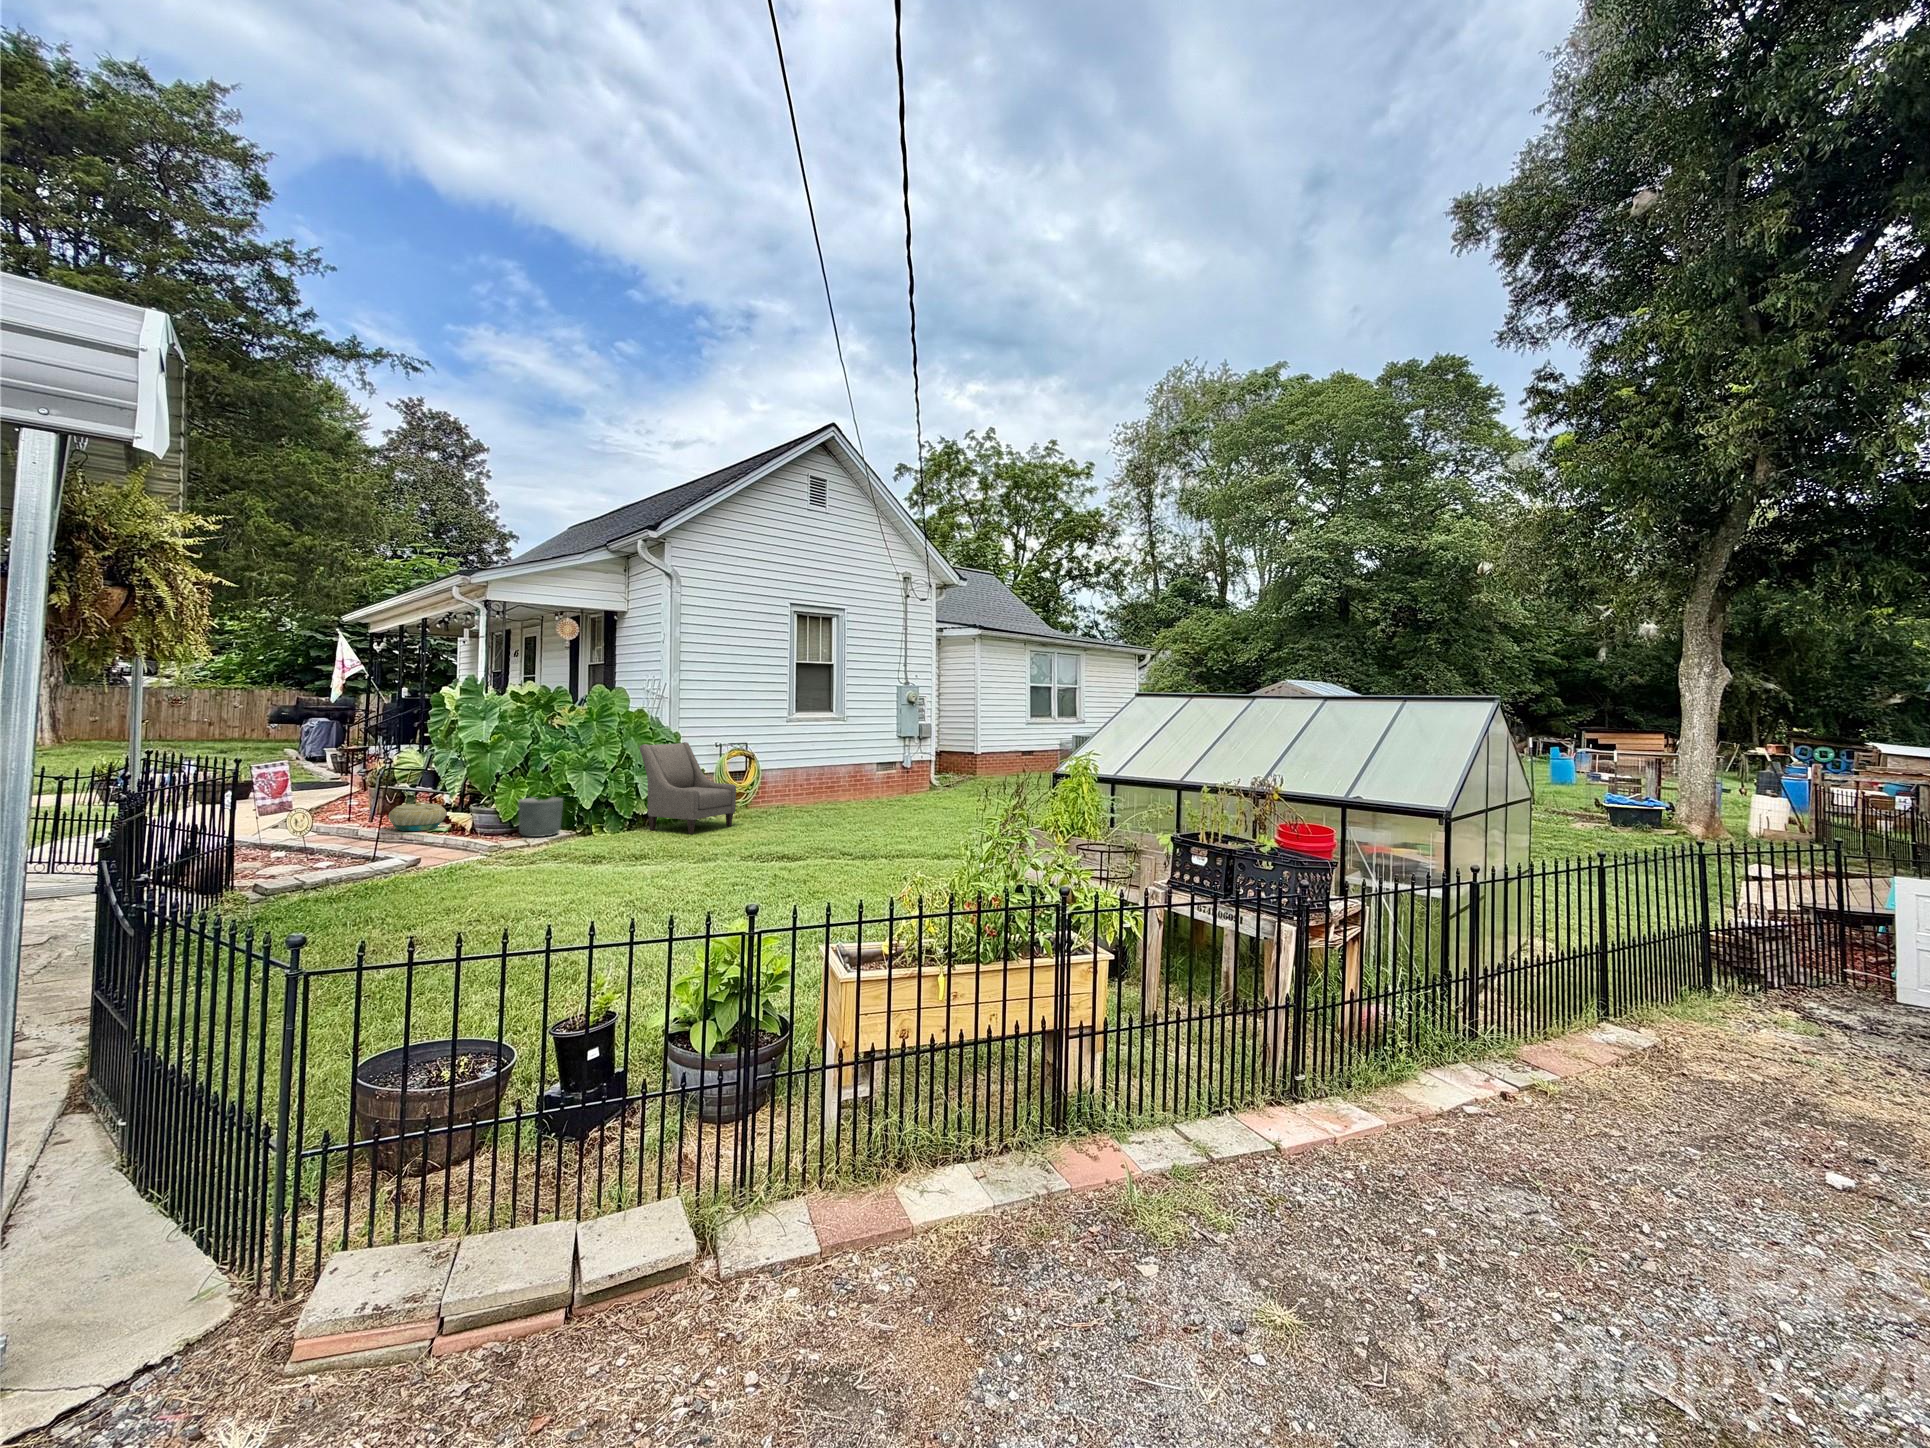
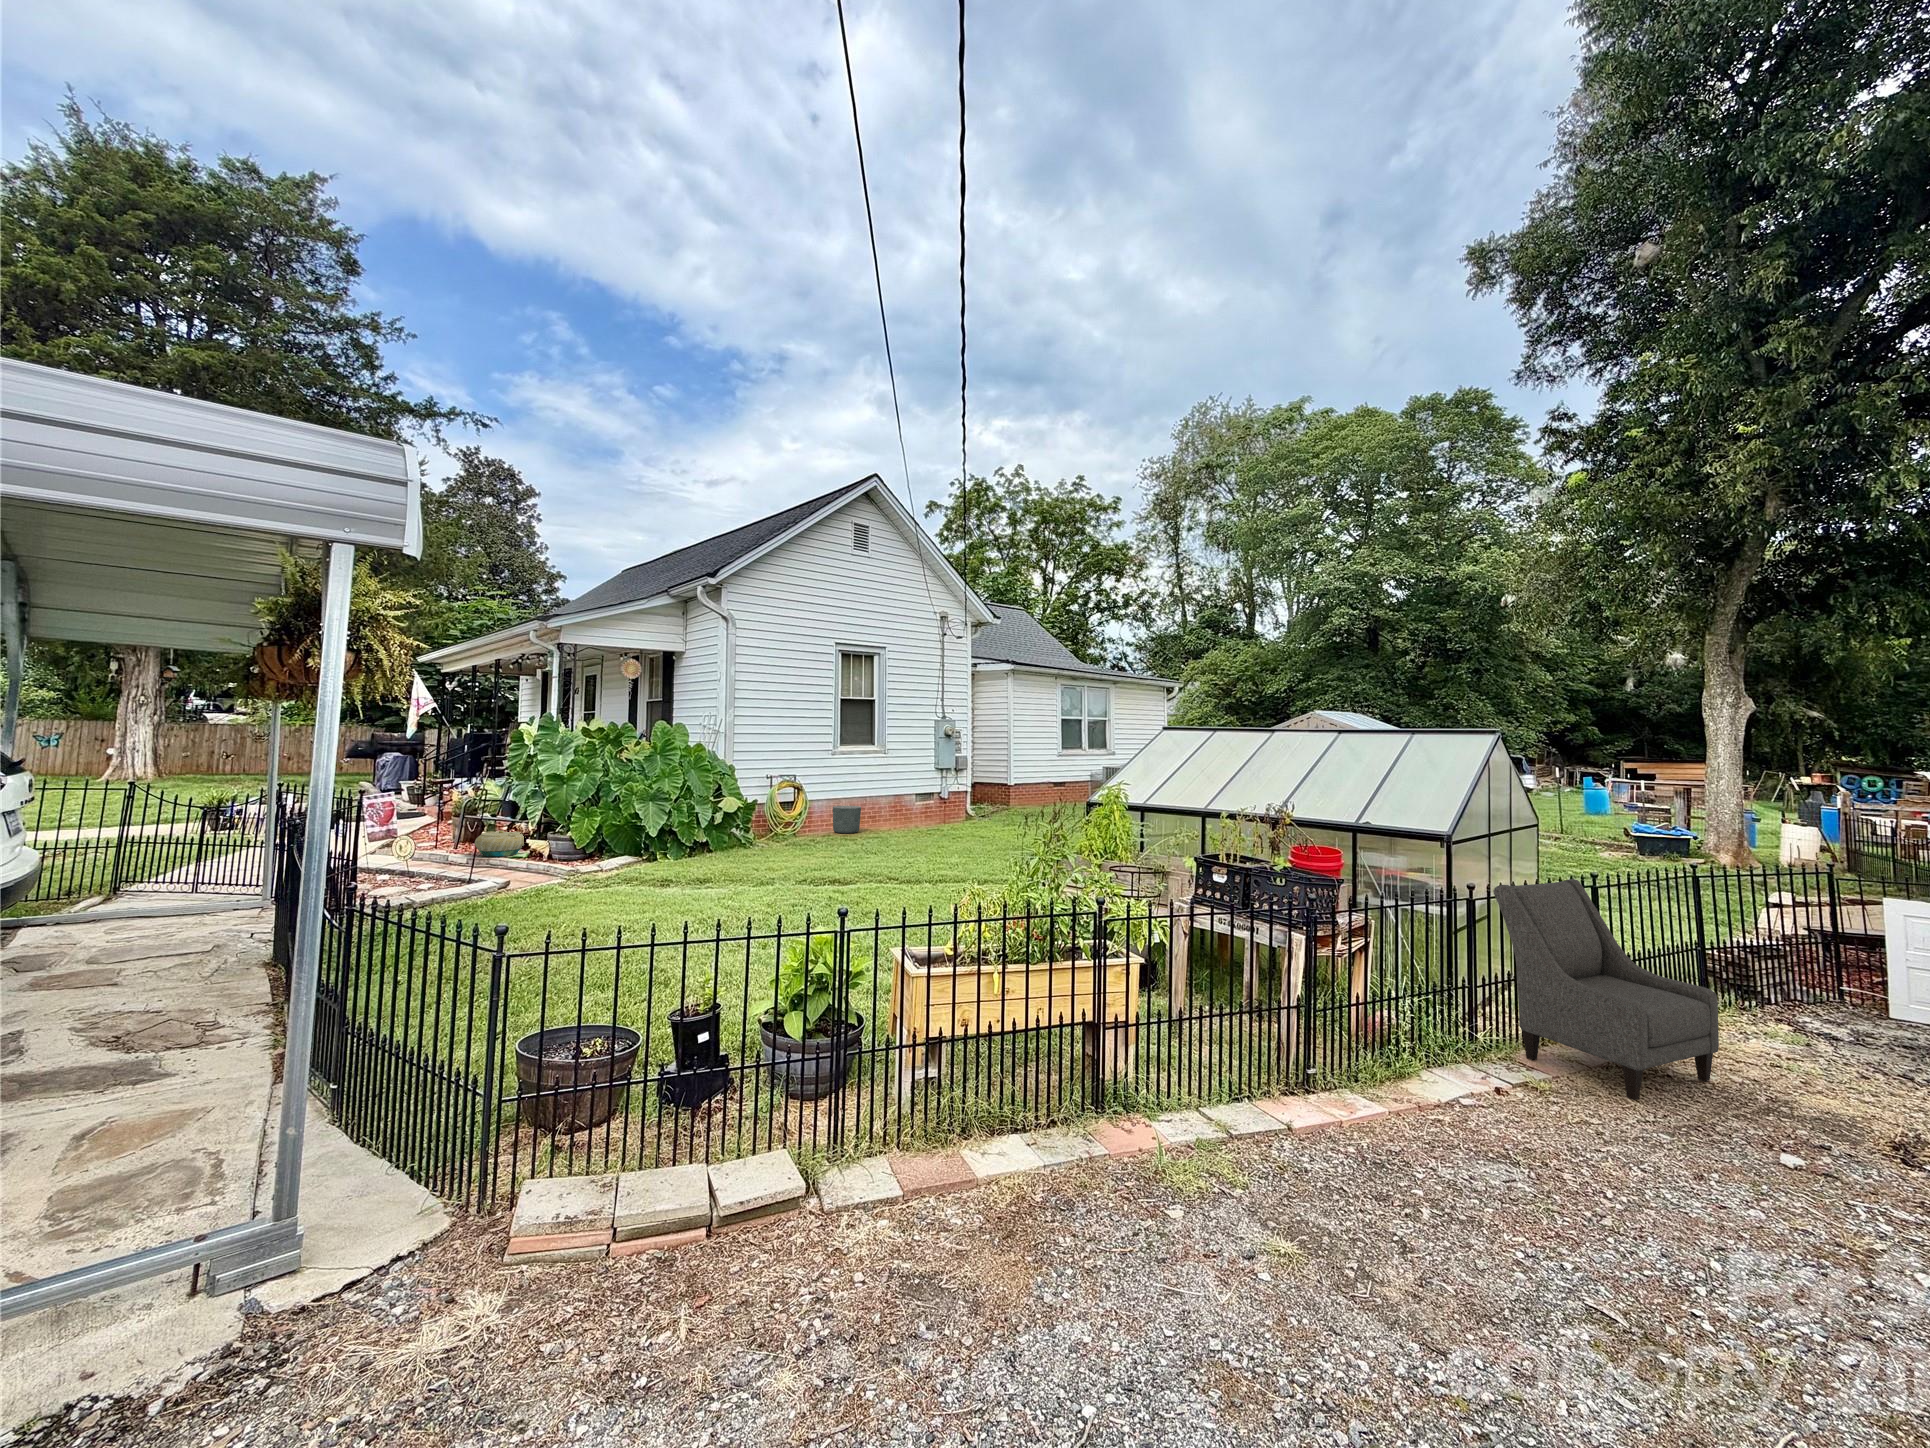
chair: present [639,742,736,834] -> present [1493,879,1719,1100]
planter: present [518,797,563,837] -> present [833,806,861,833]

